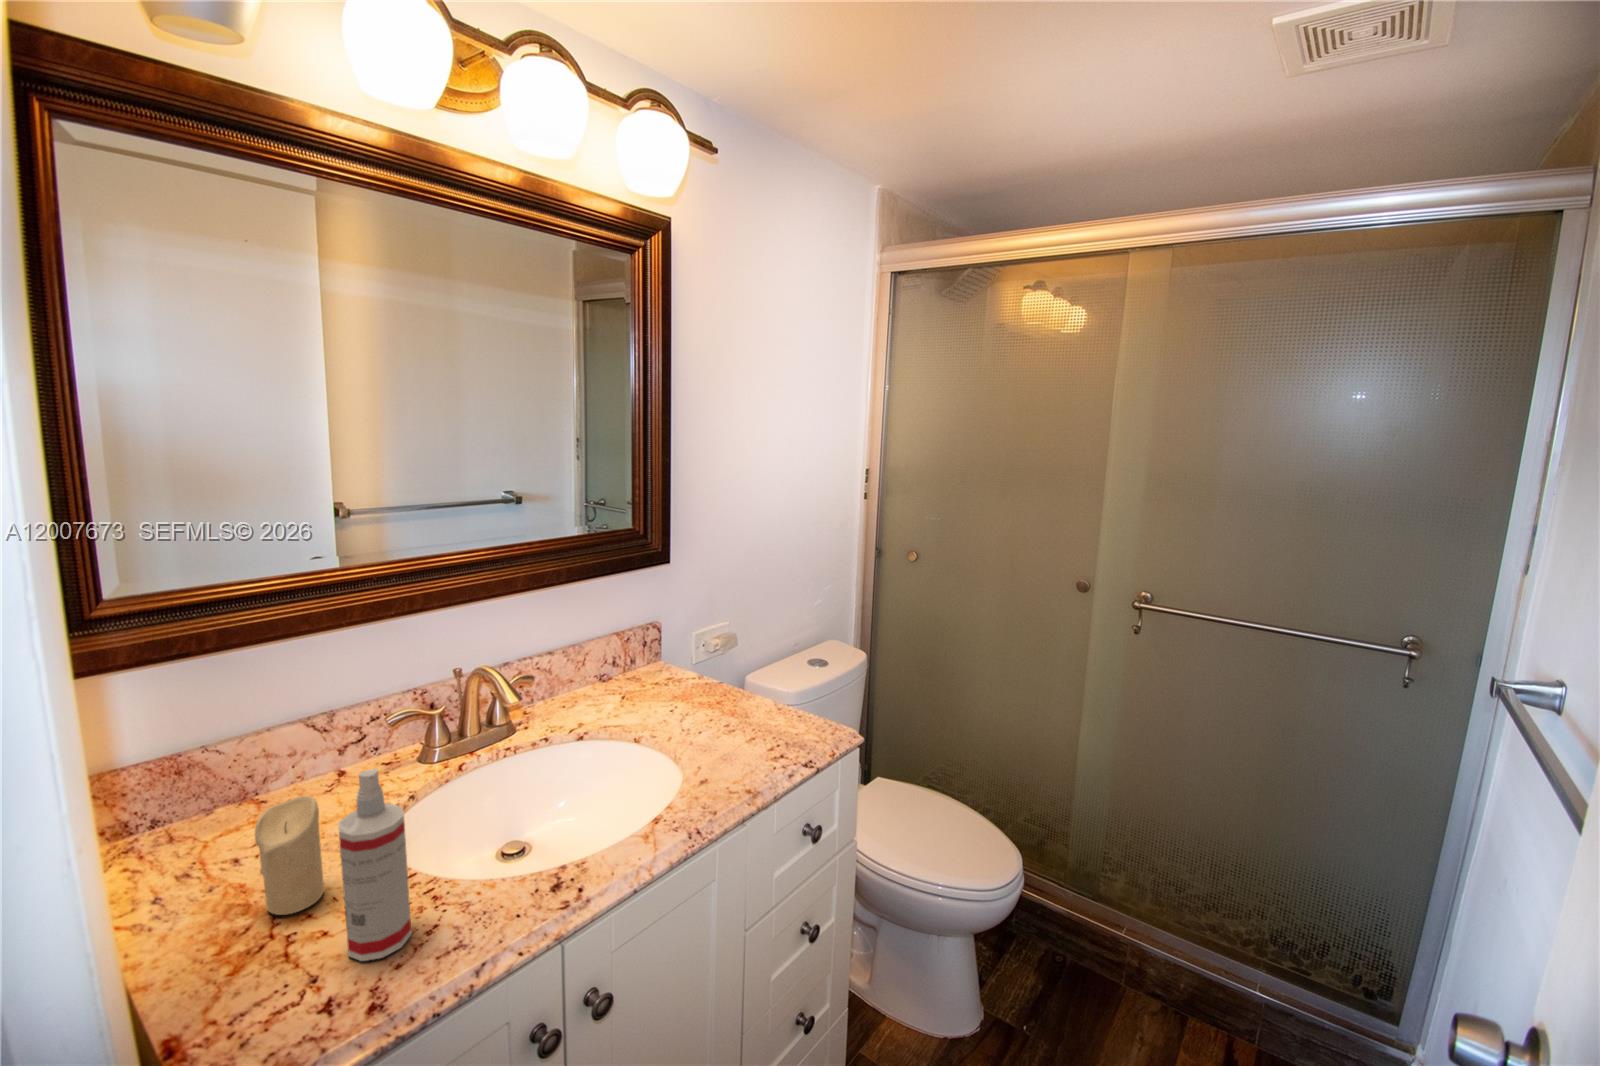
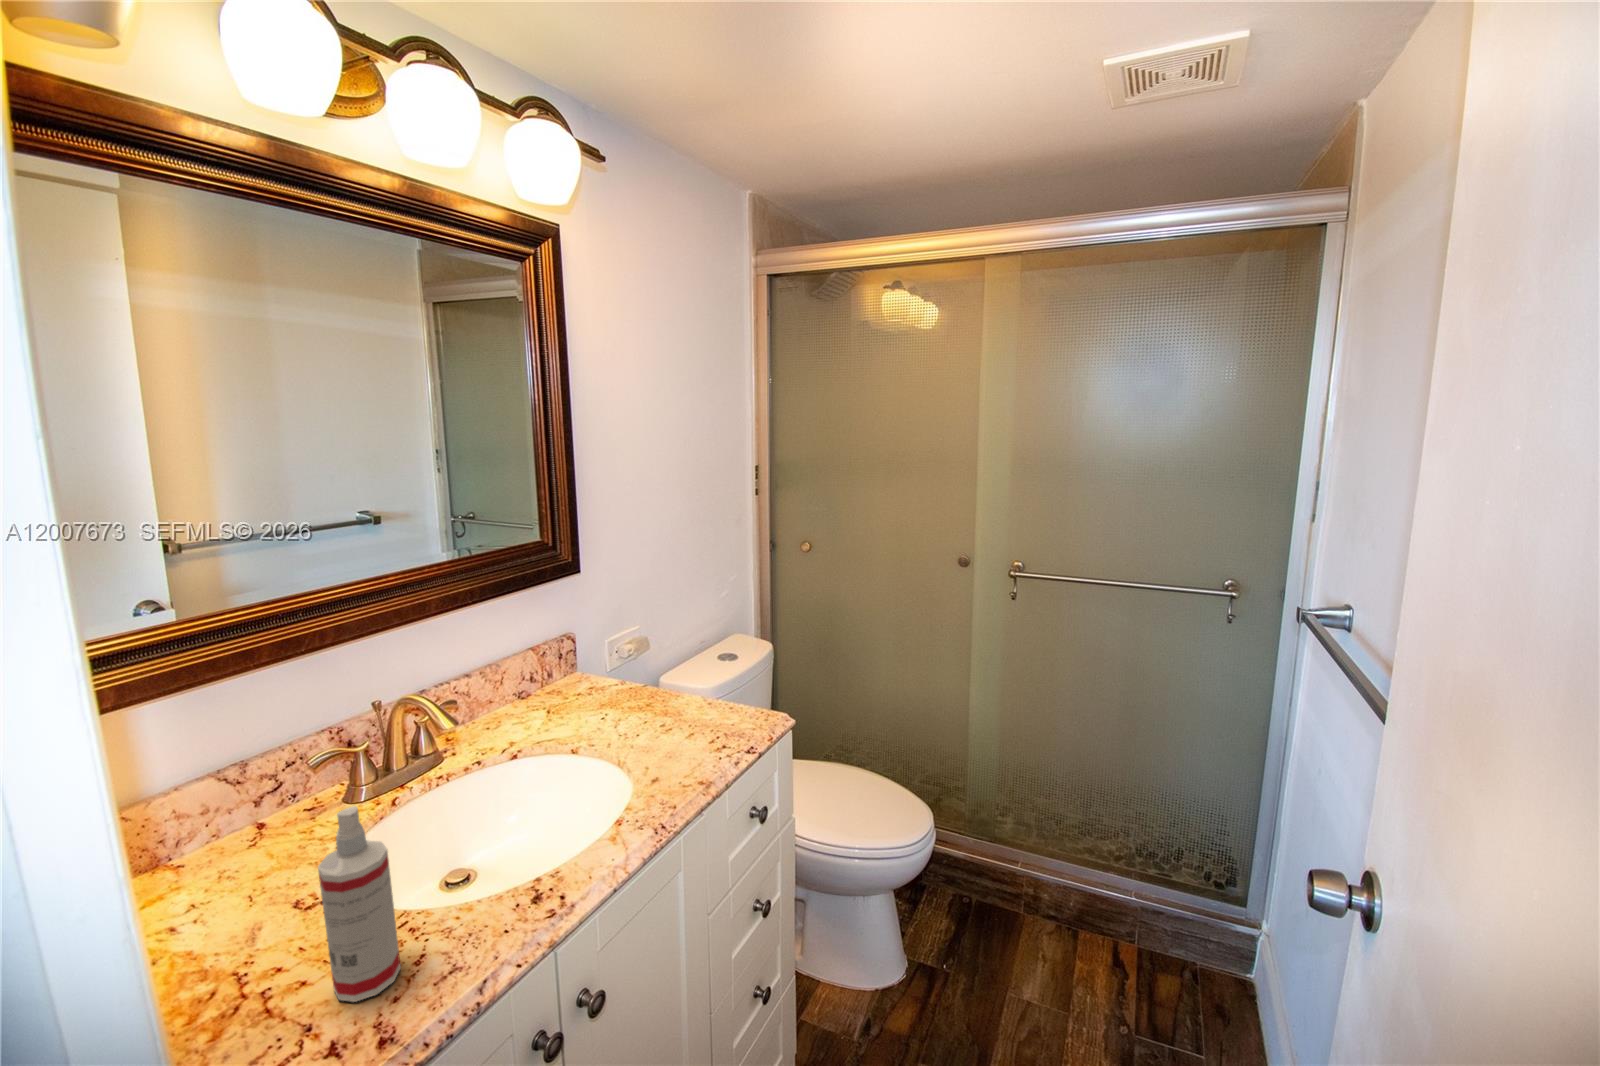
candle: present [255,796,324,915] -> none [208,848,287,976]

